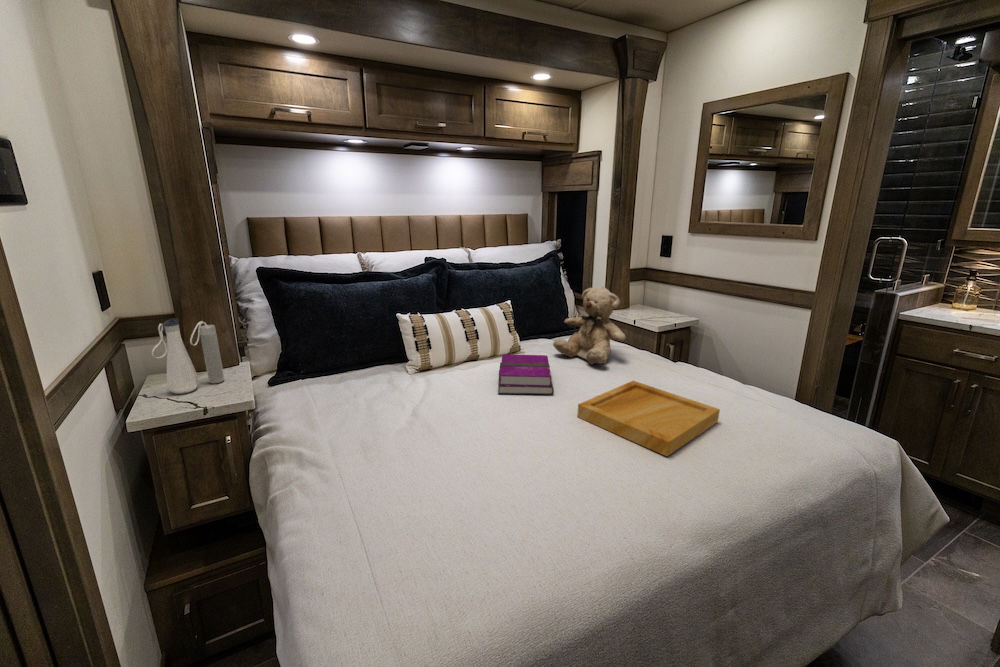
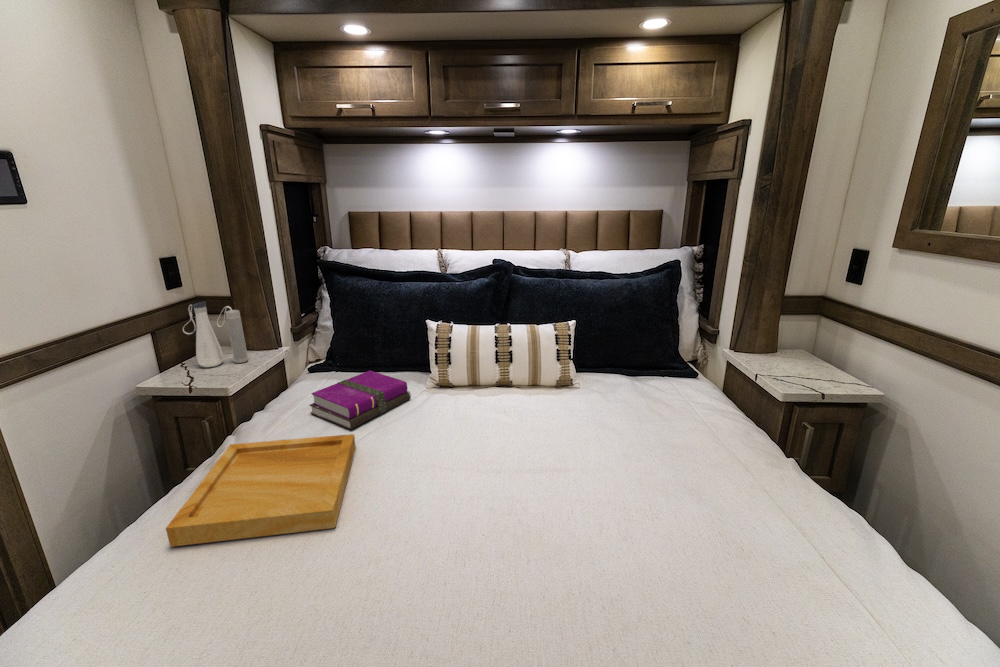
teddy bear: present [553,286,626,365] -> none [608,318,706,431]
notebook: present [498,354,554,394] -> present [309,371,411,429]
tray: present [577,381,720,456] -> present [166,434,356,547]

